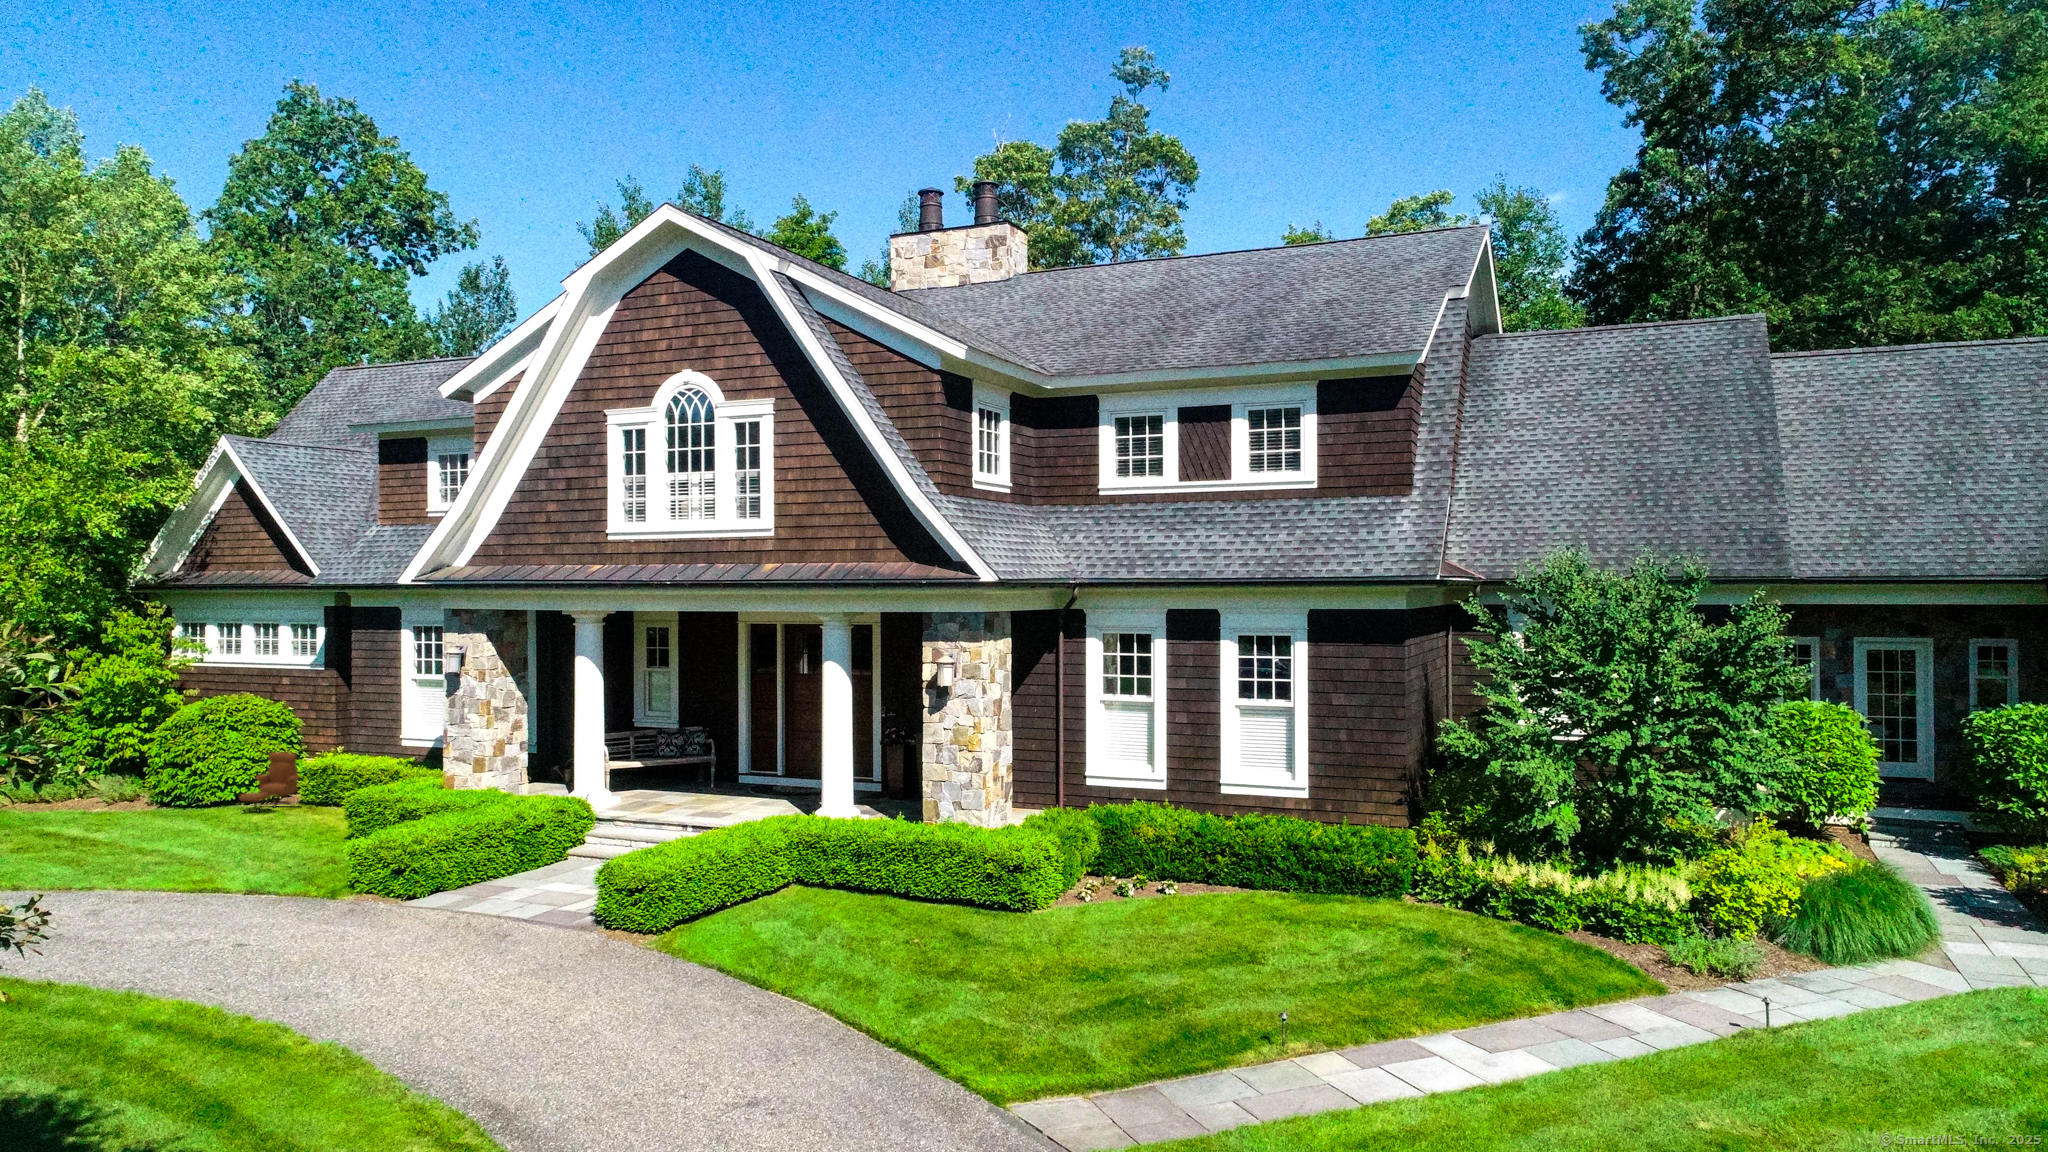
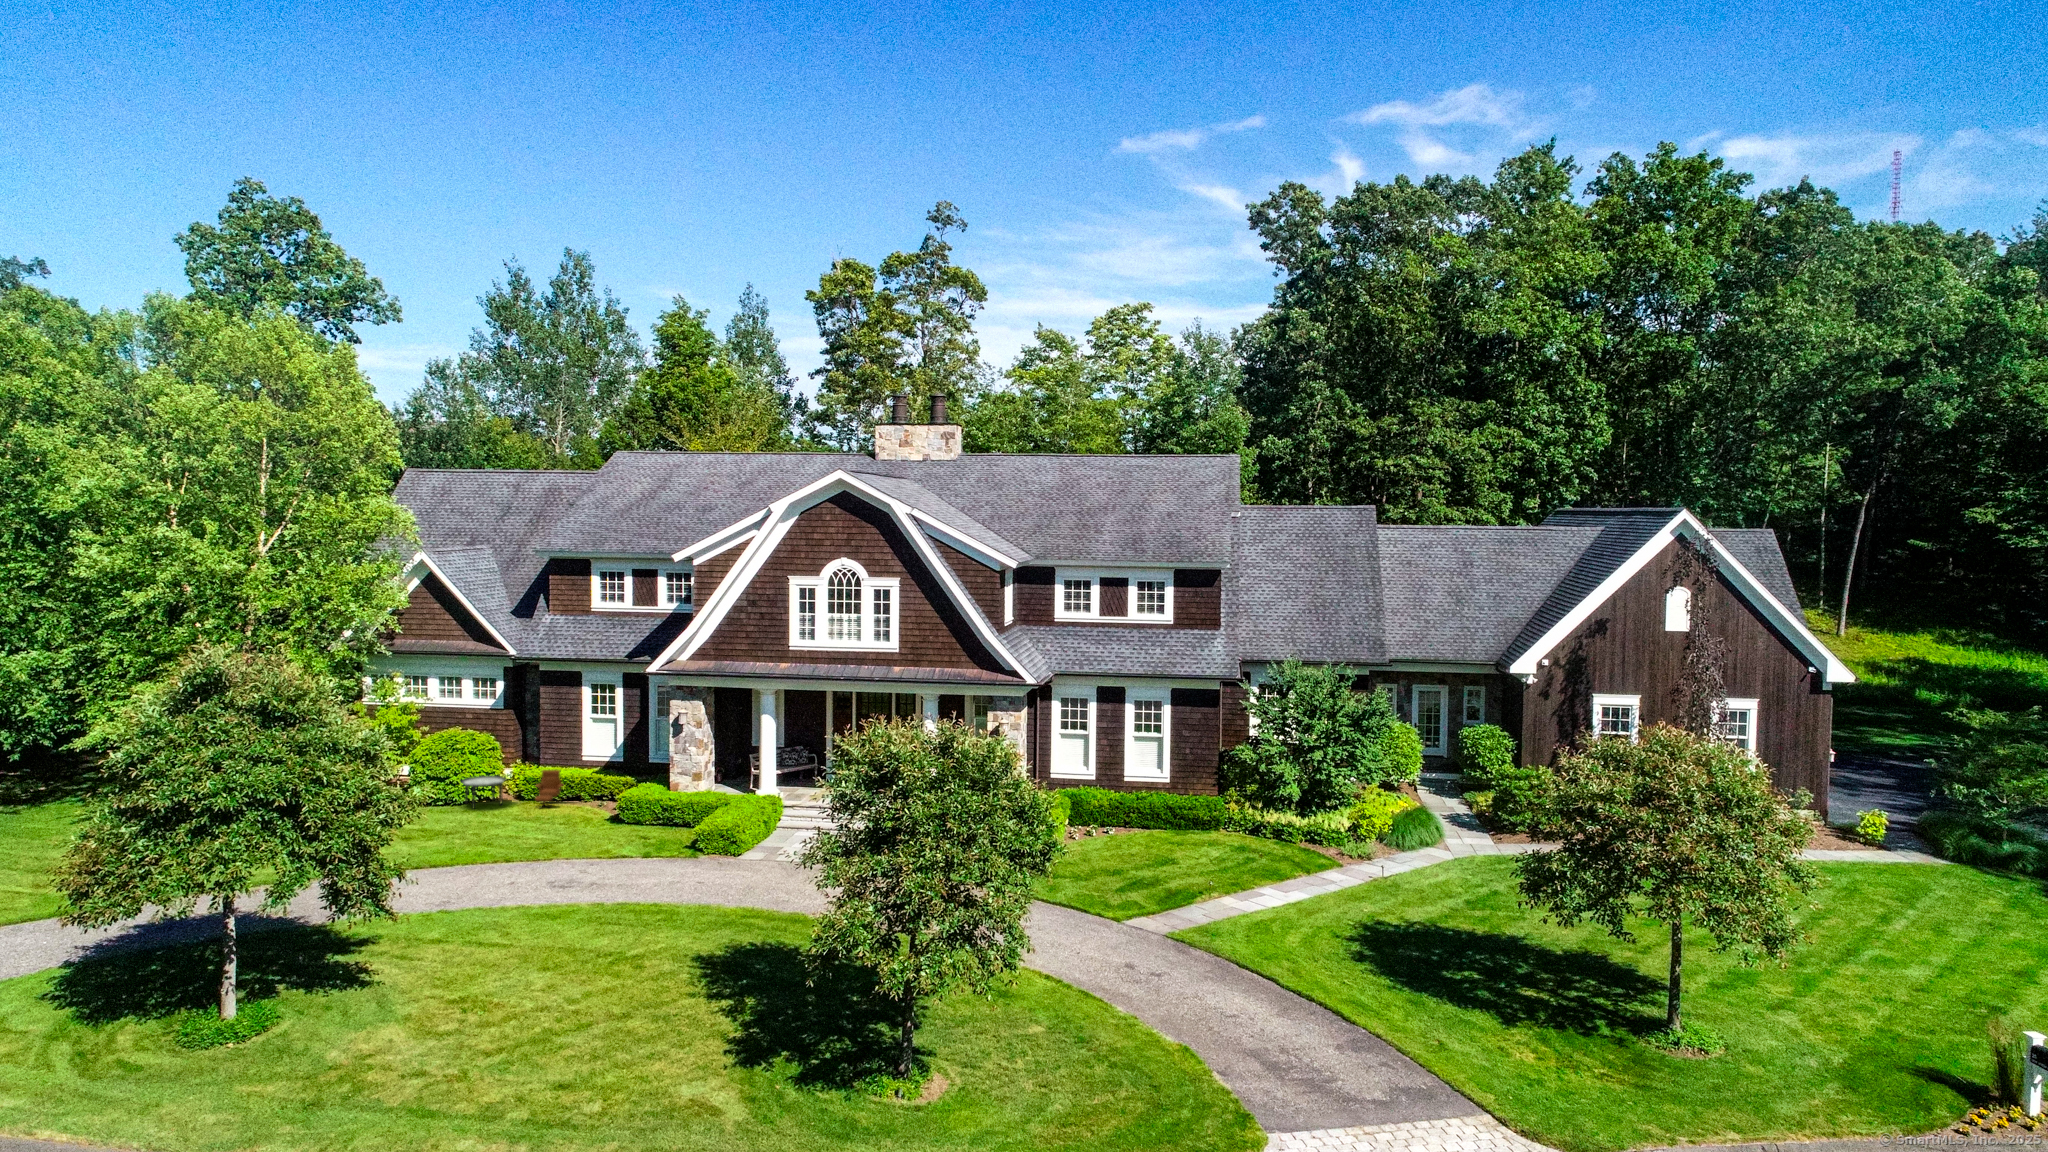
round table: none [137,760,218,810] -> present [461,776,506,808]

